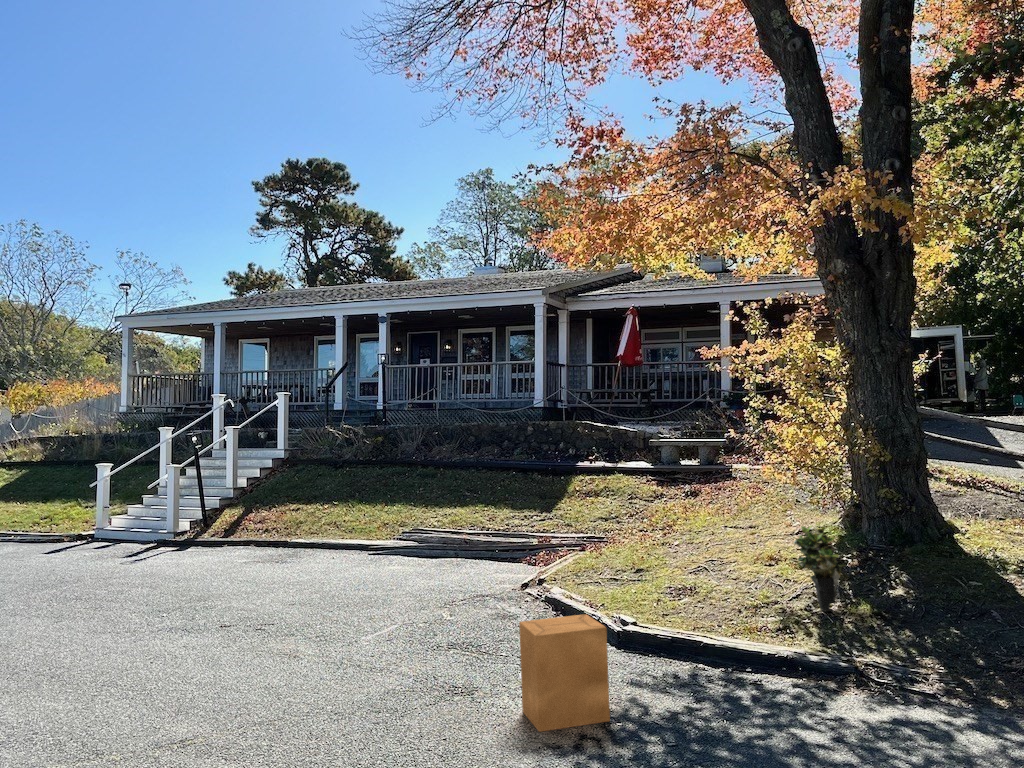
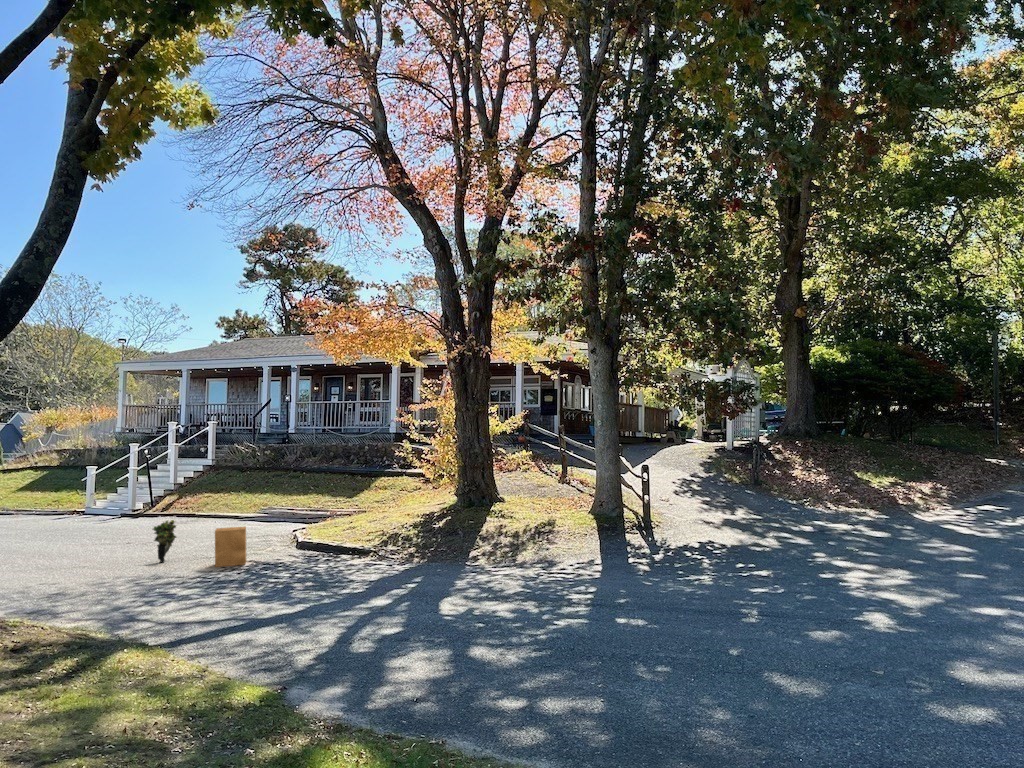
potted plant: present [794,525,845,612] -> present [153,520,176,562]

